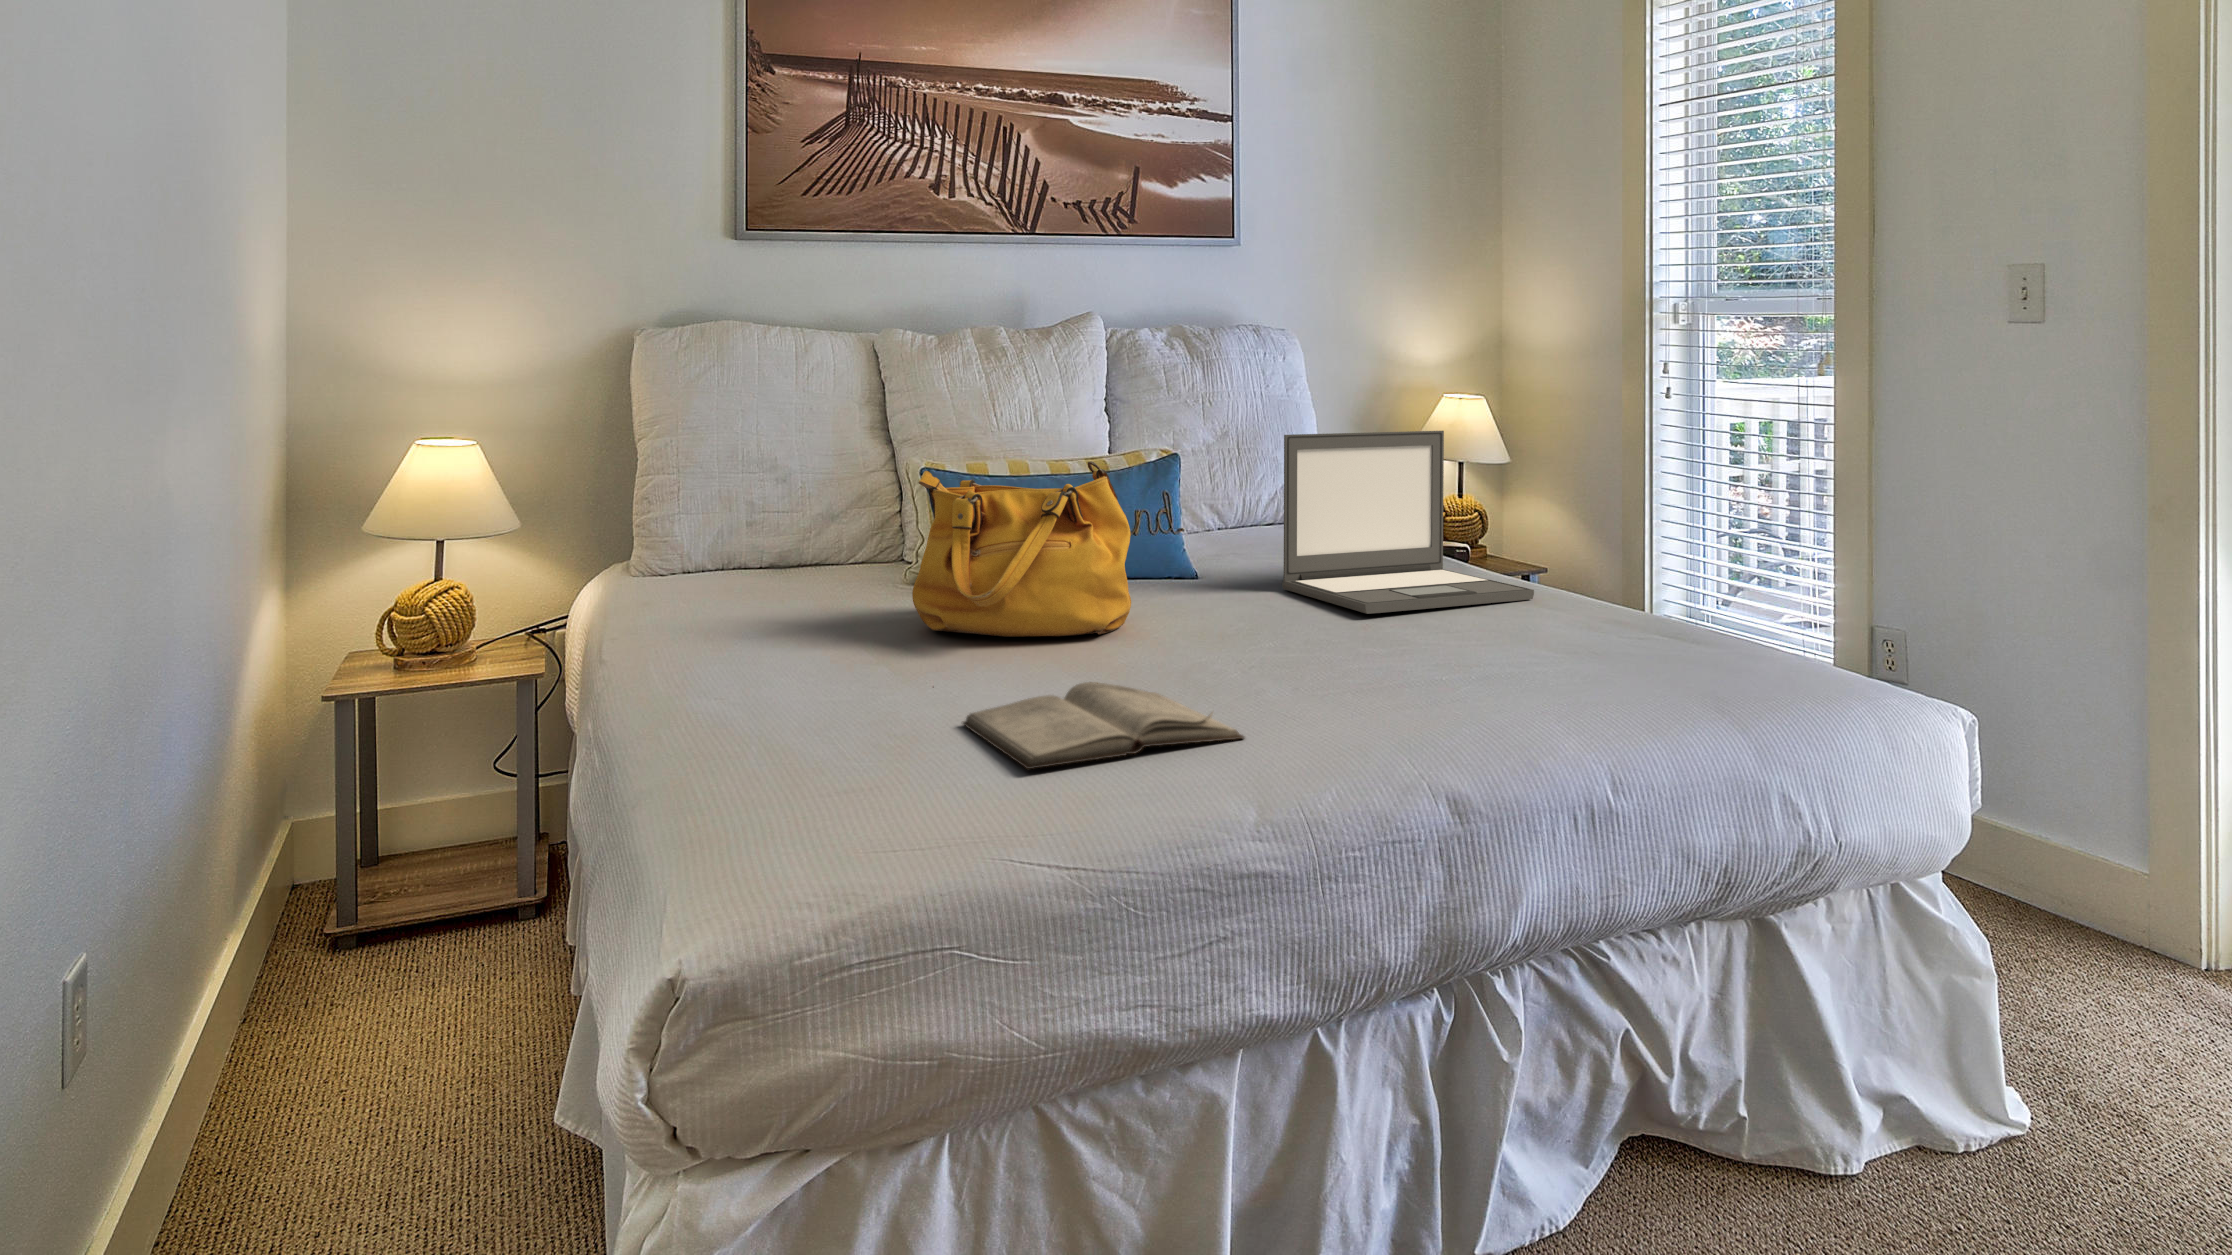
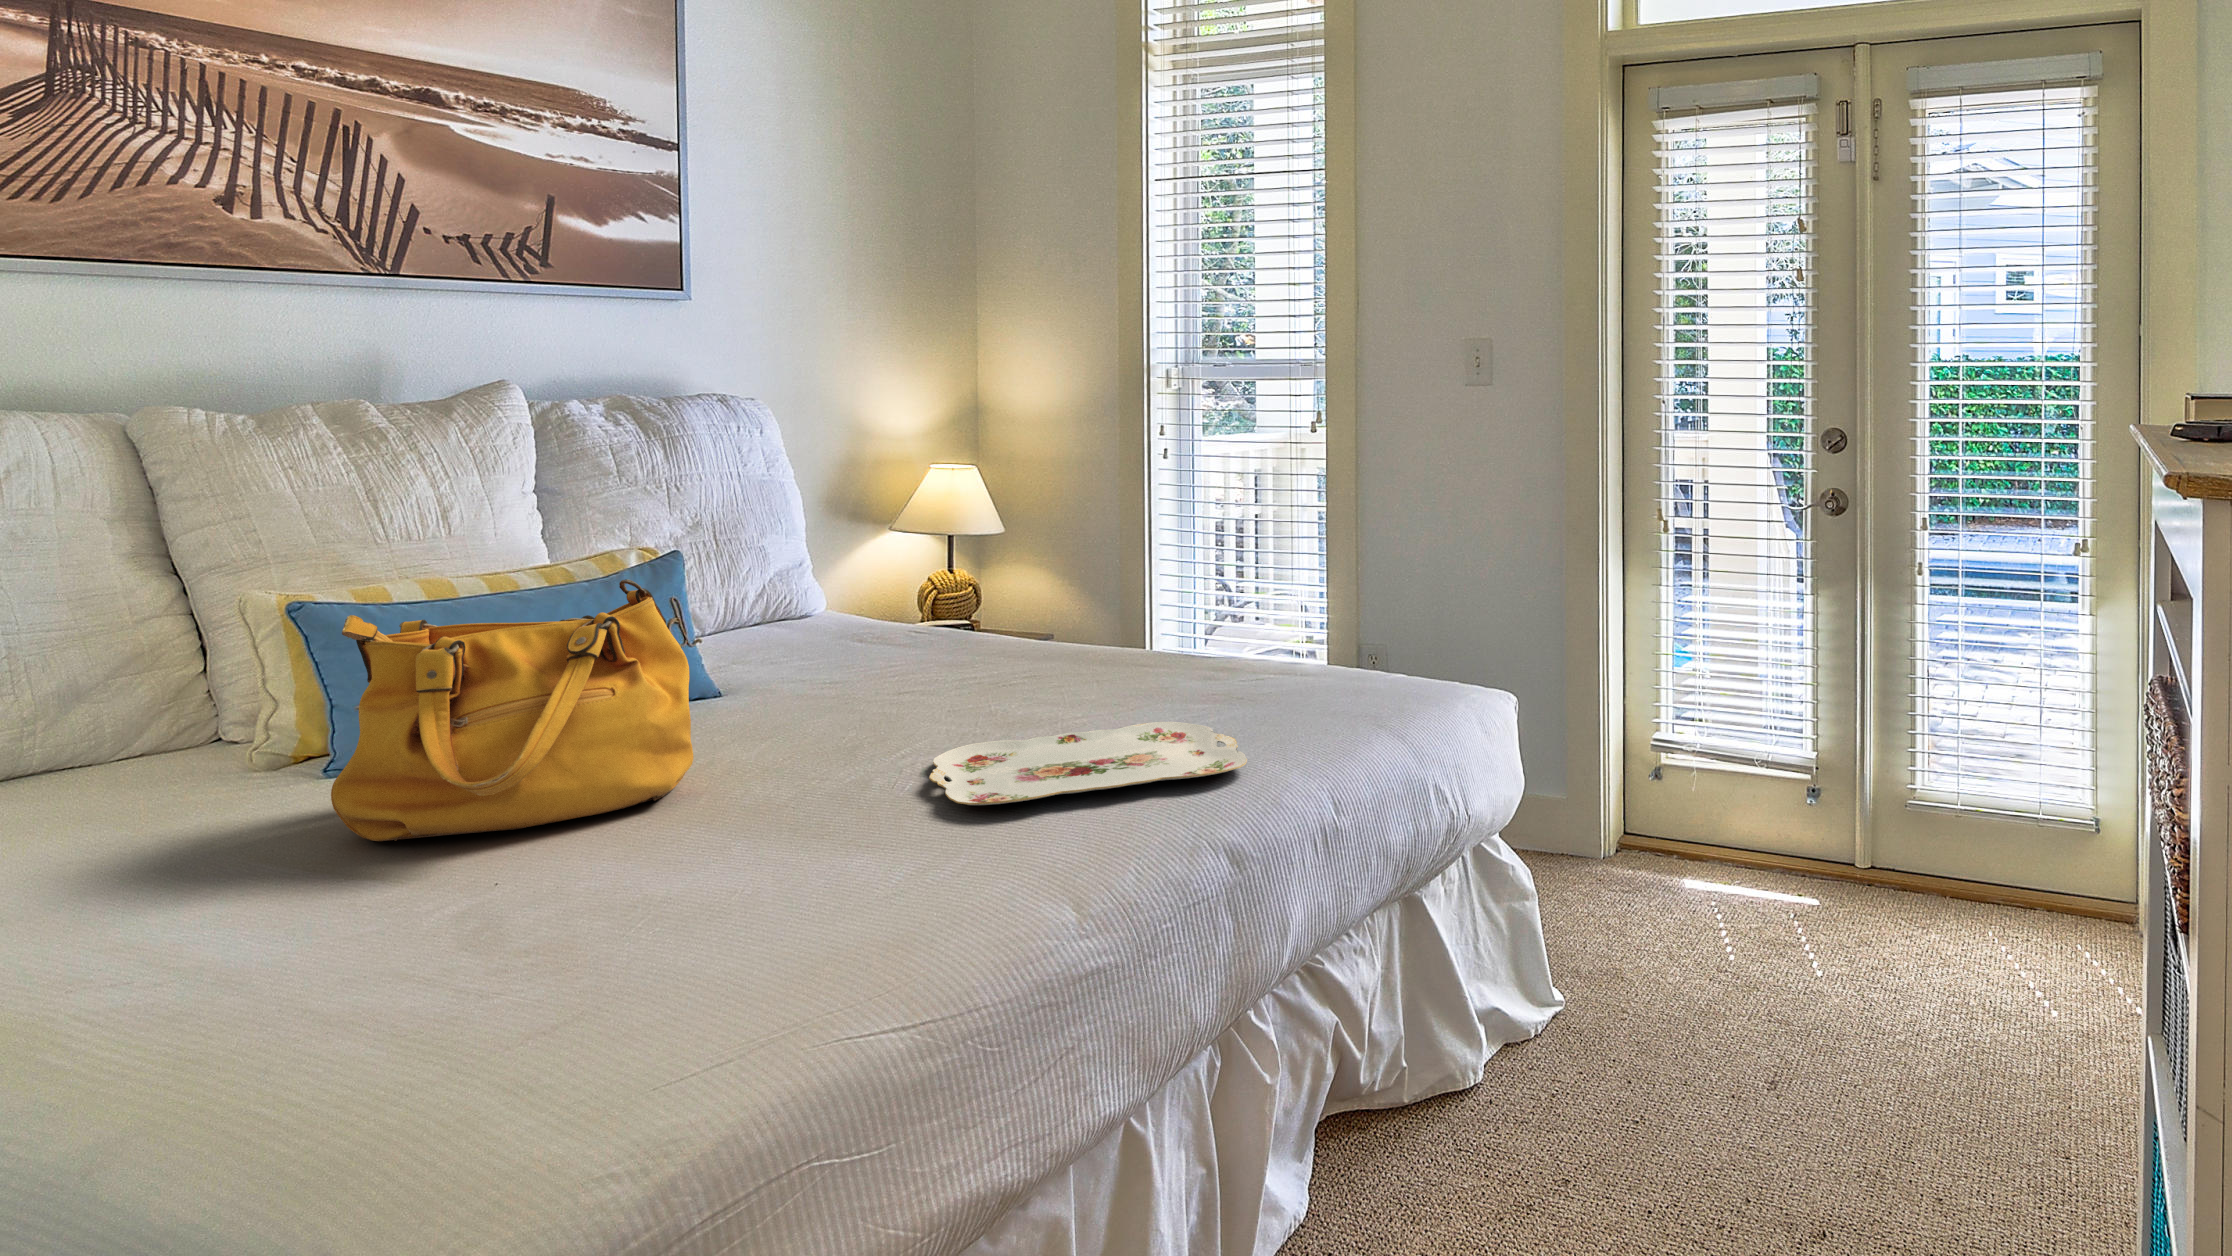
laptop: present [1282,431,1534,614] -> none [850,508,1134,718]
serving tray: none [1283,631,1569,689] -> present [929,722,1247,805]
diary: present [963,682,1244,769] -> none [552,863,970,1009]

